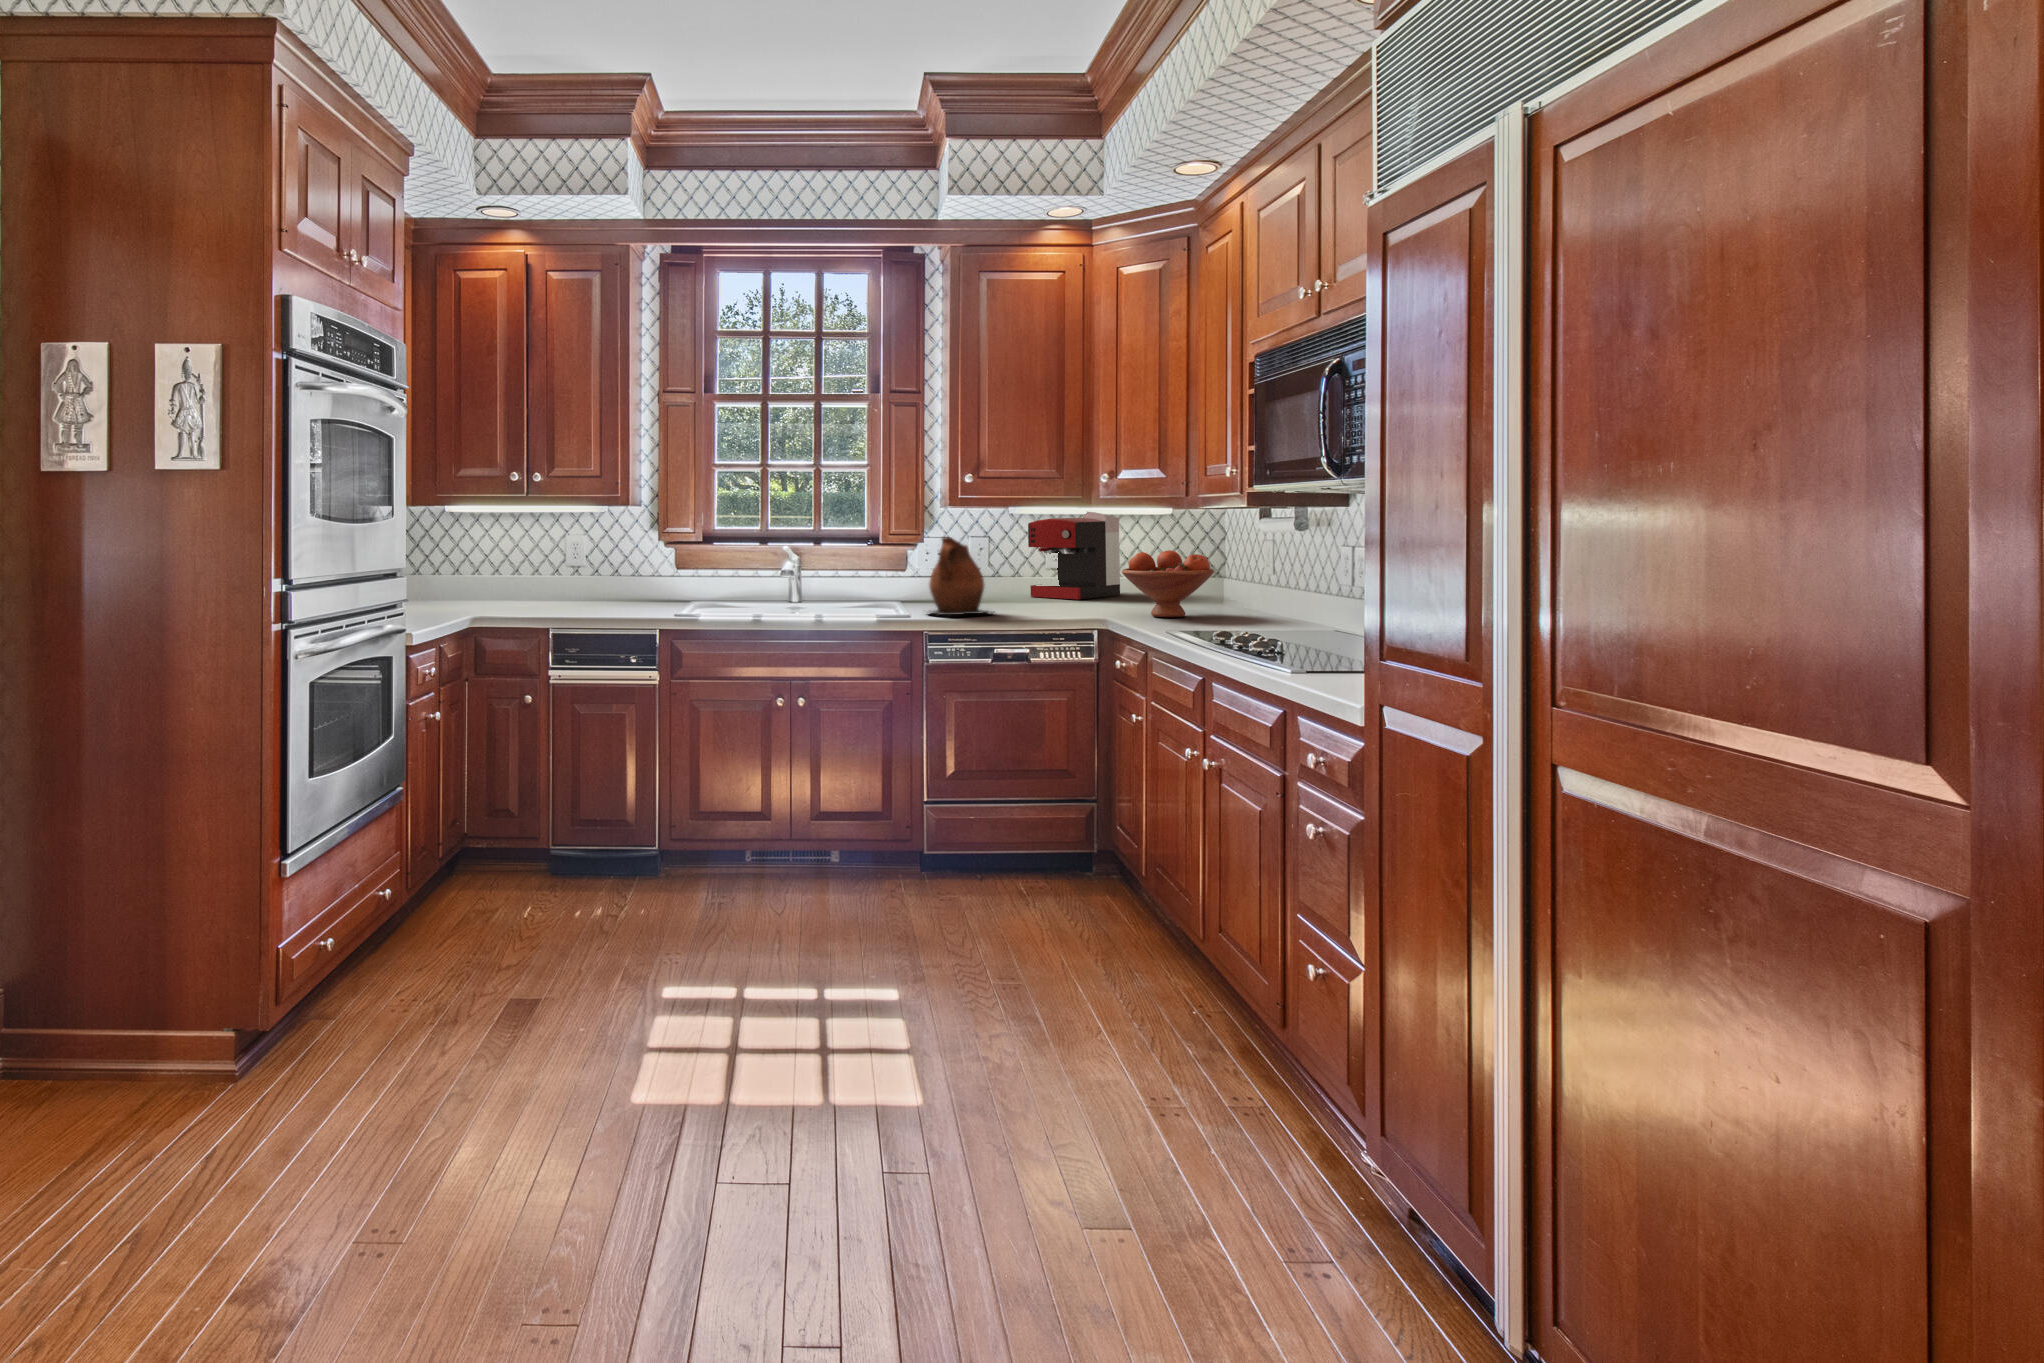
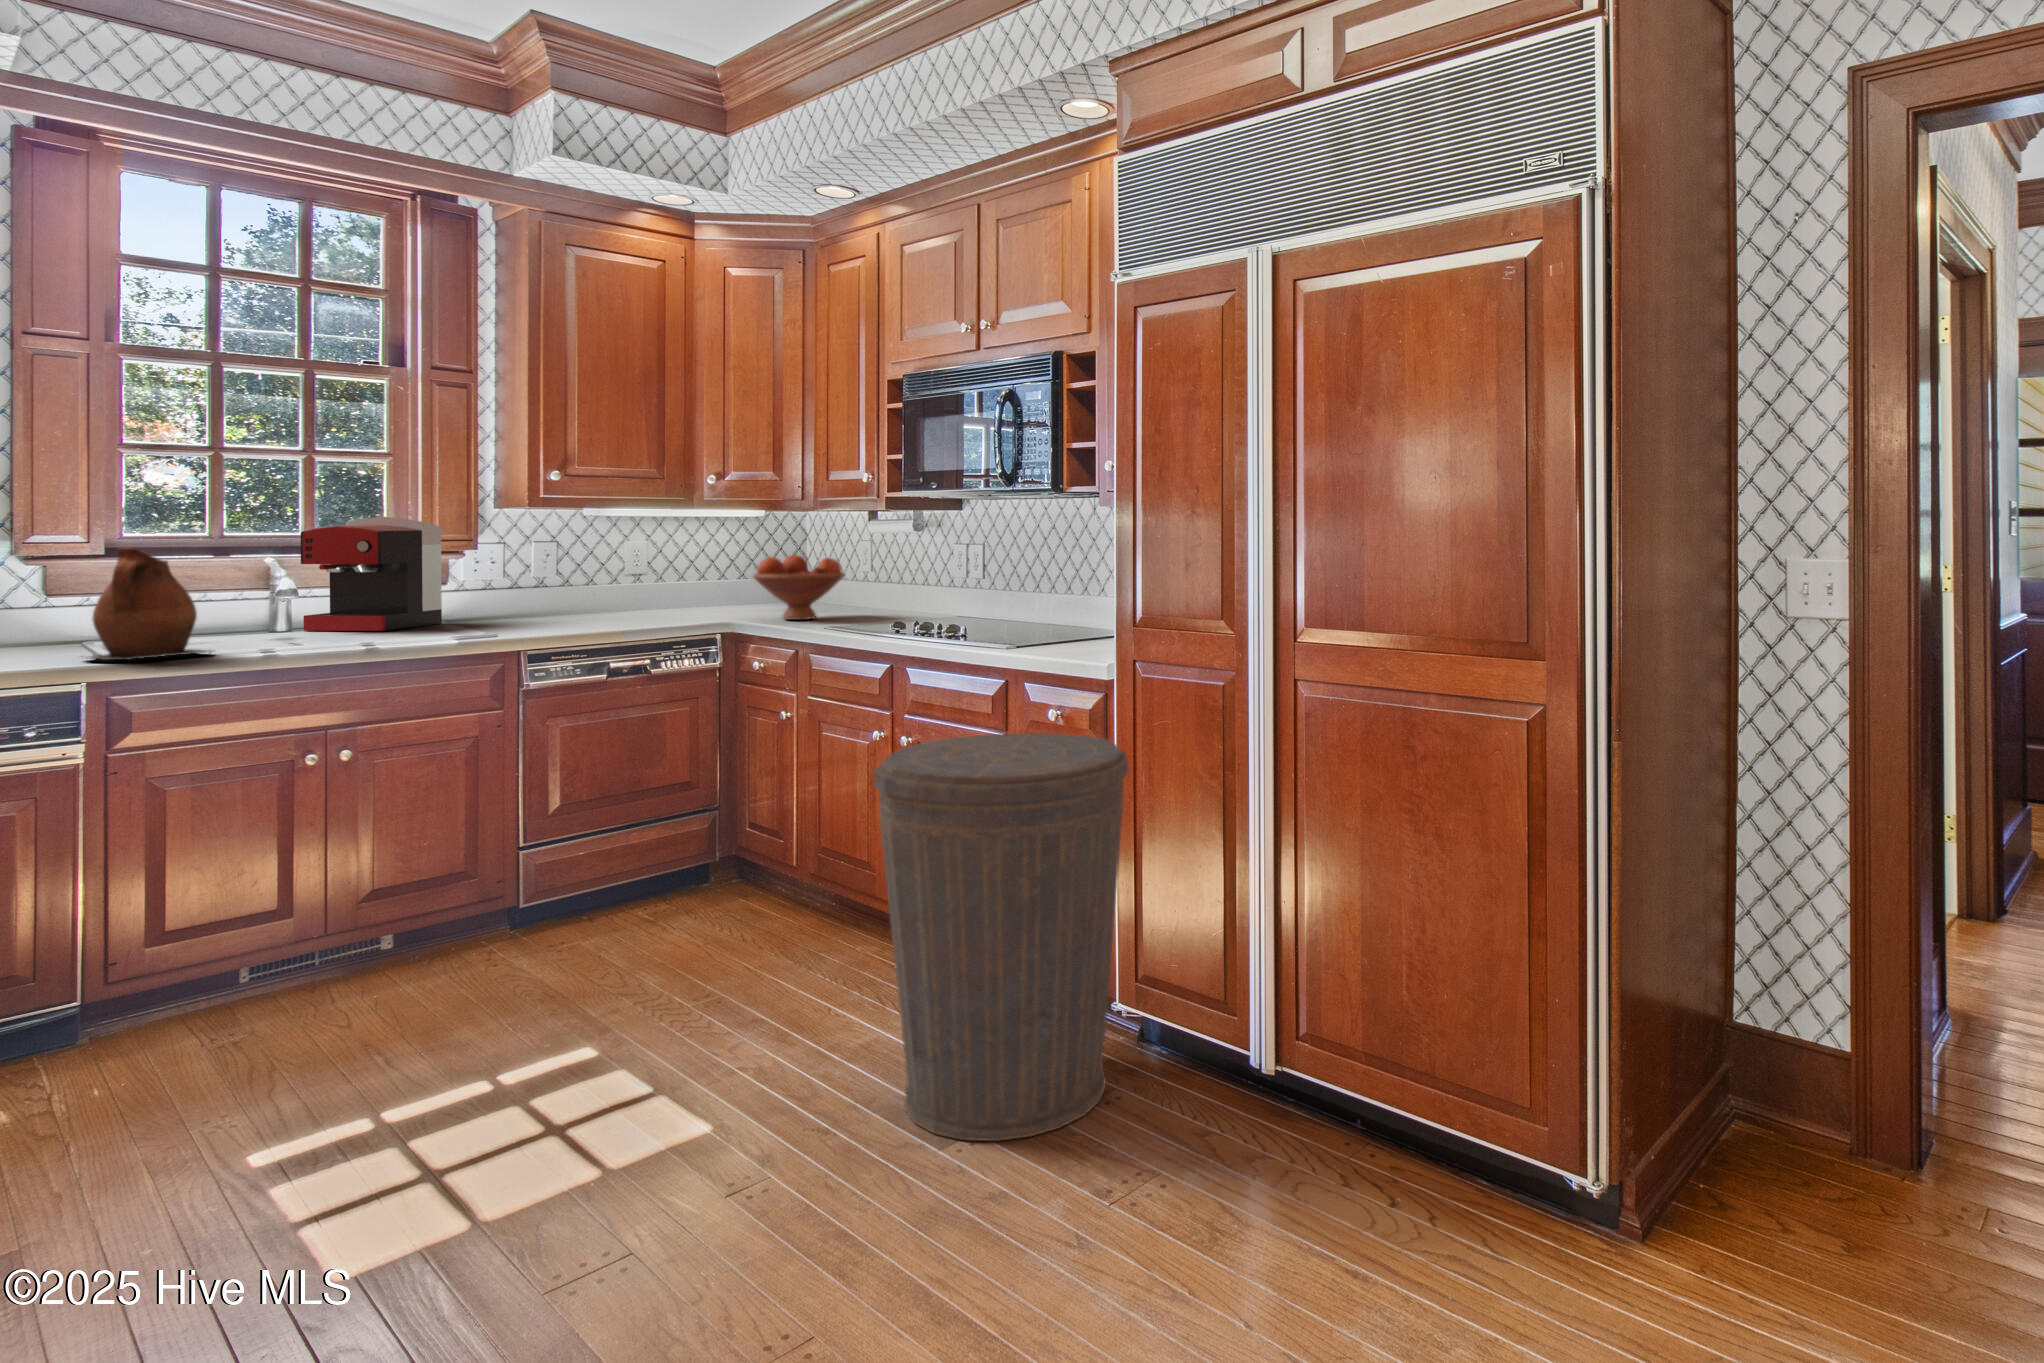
coffee maker: present [1028,512,1120,599] -> present [301,517,442,631]
ceramic pitcher: present [929,537,993,615] -> present [82,548,215,660]
trash can: none [1029,769,1346,1278] -> present [874,733,1128,1141]

